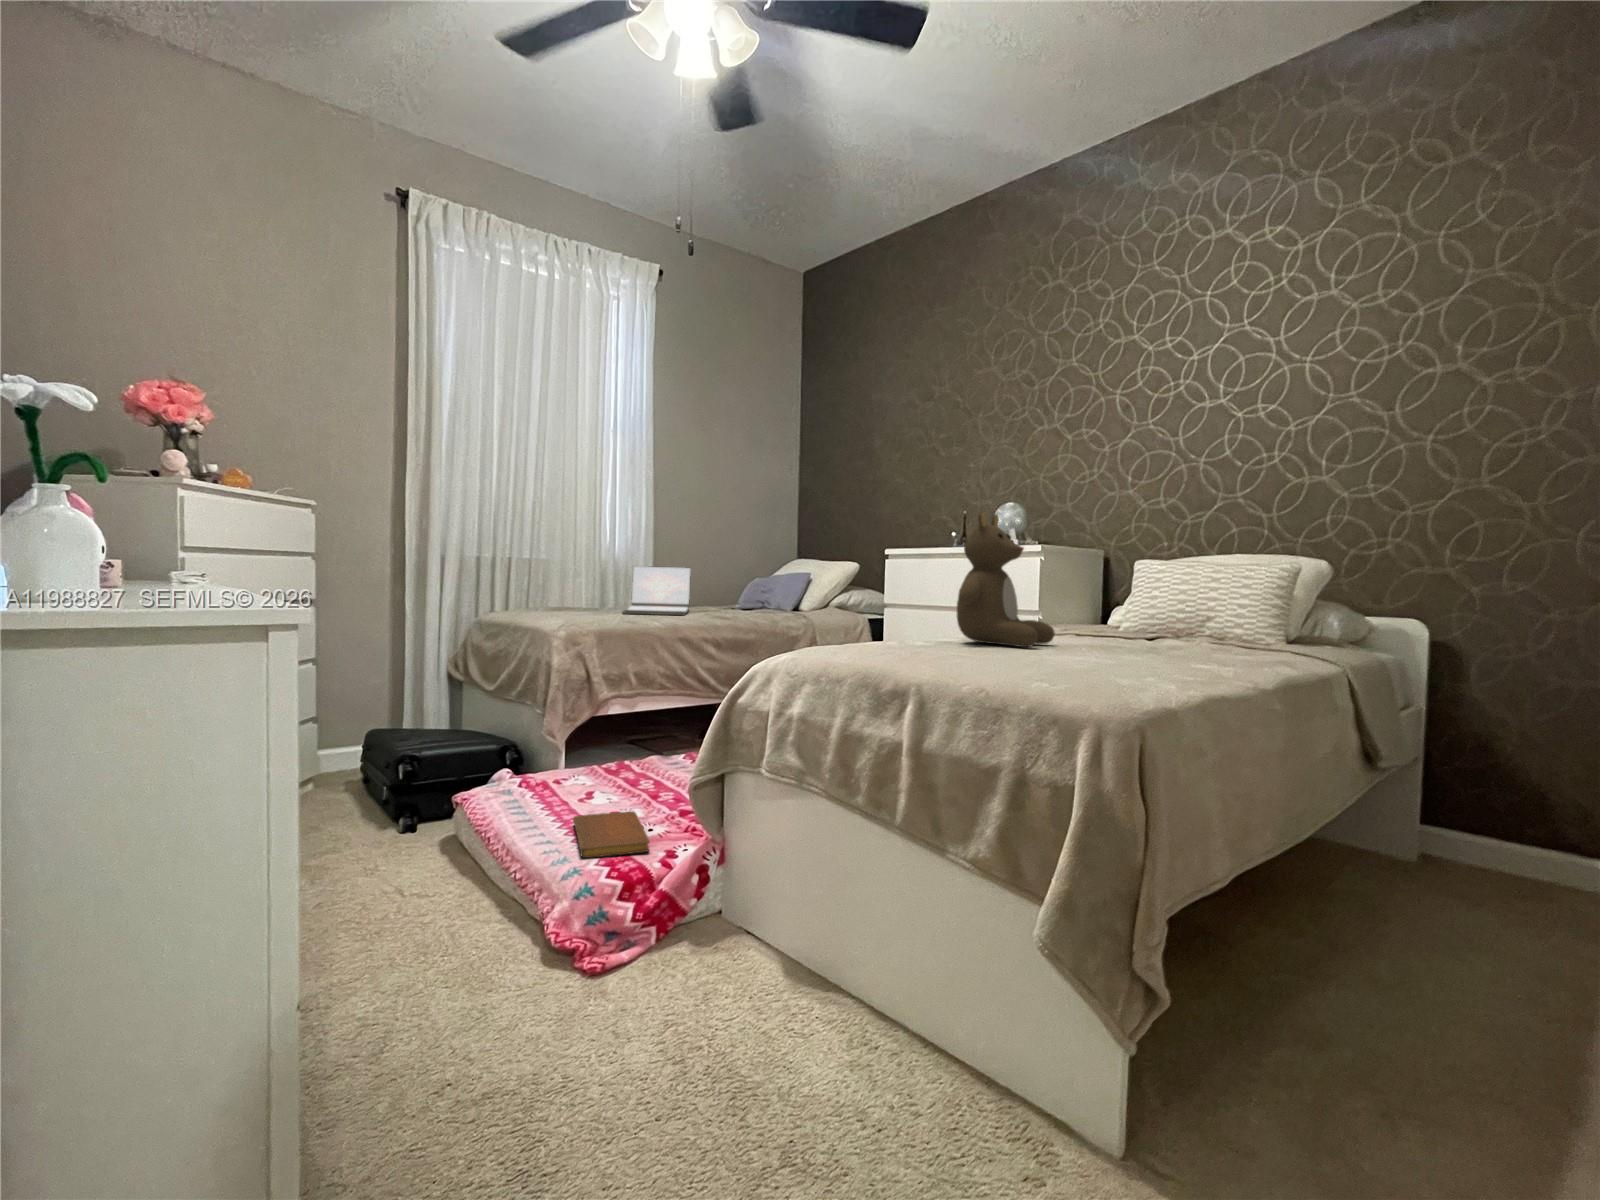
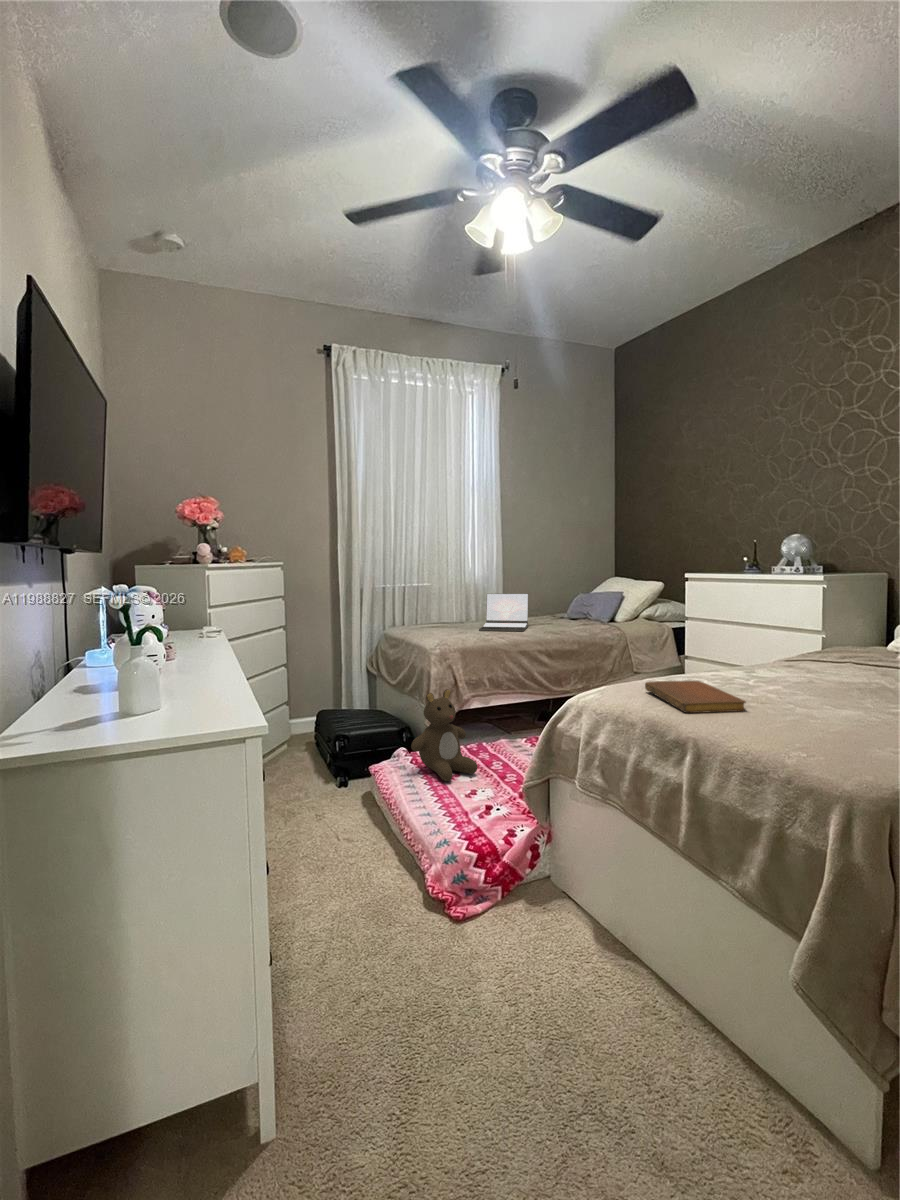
teddy bear: present [957,512,1055,647] -> present [411,689,477,781]
notebook: present [573,811,650,858] -> present [645,681,746,713]

